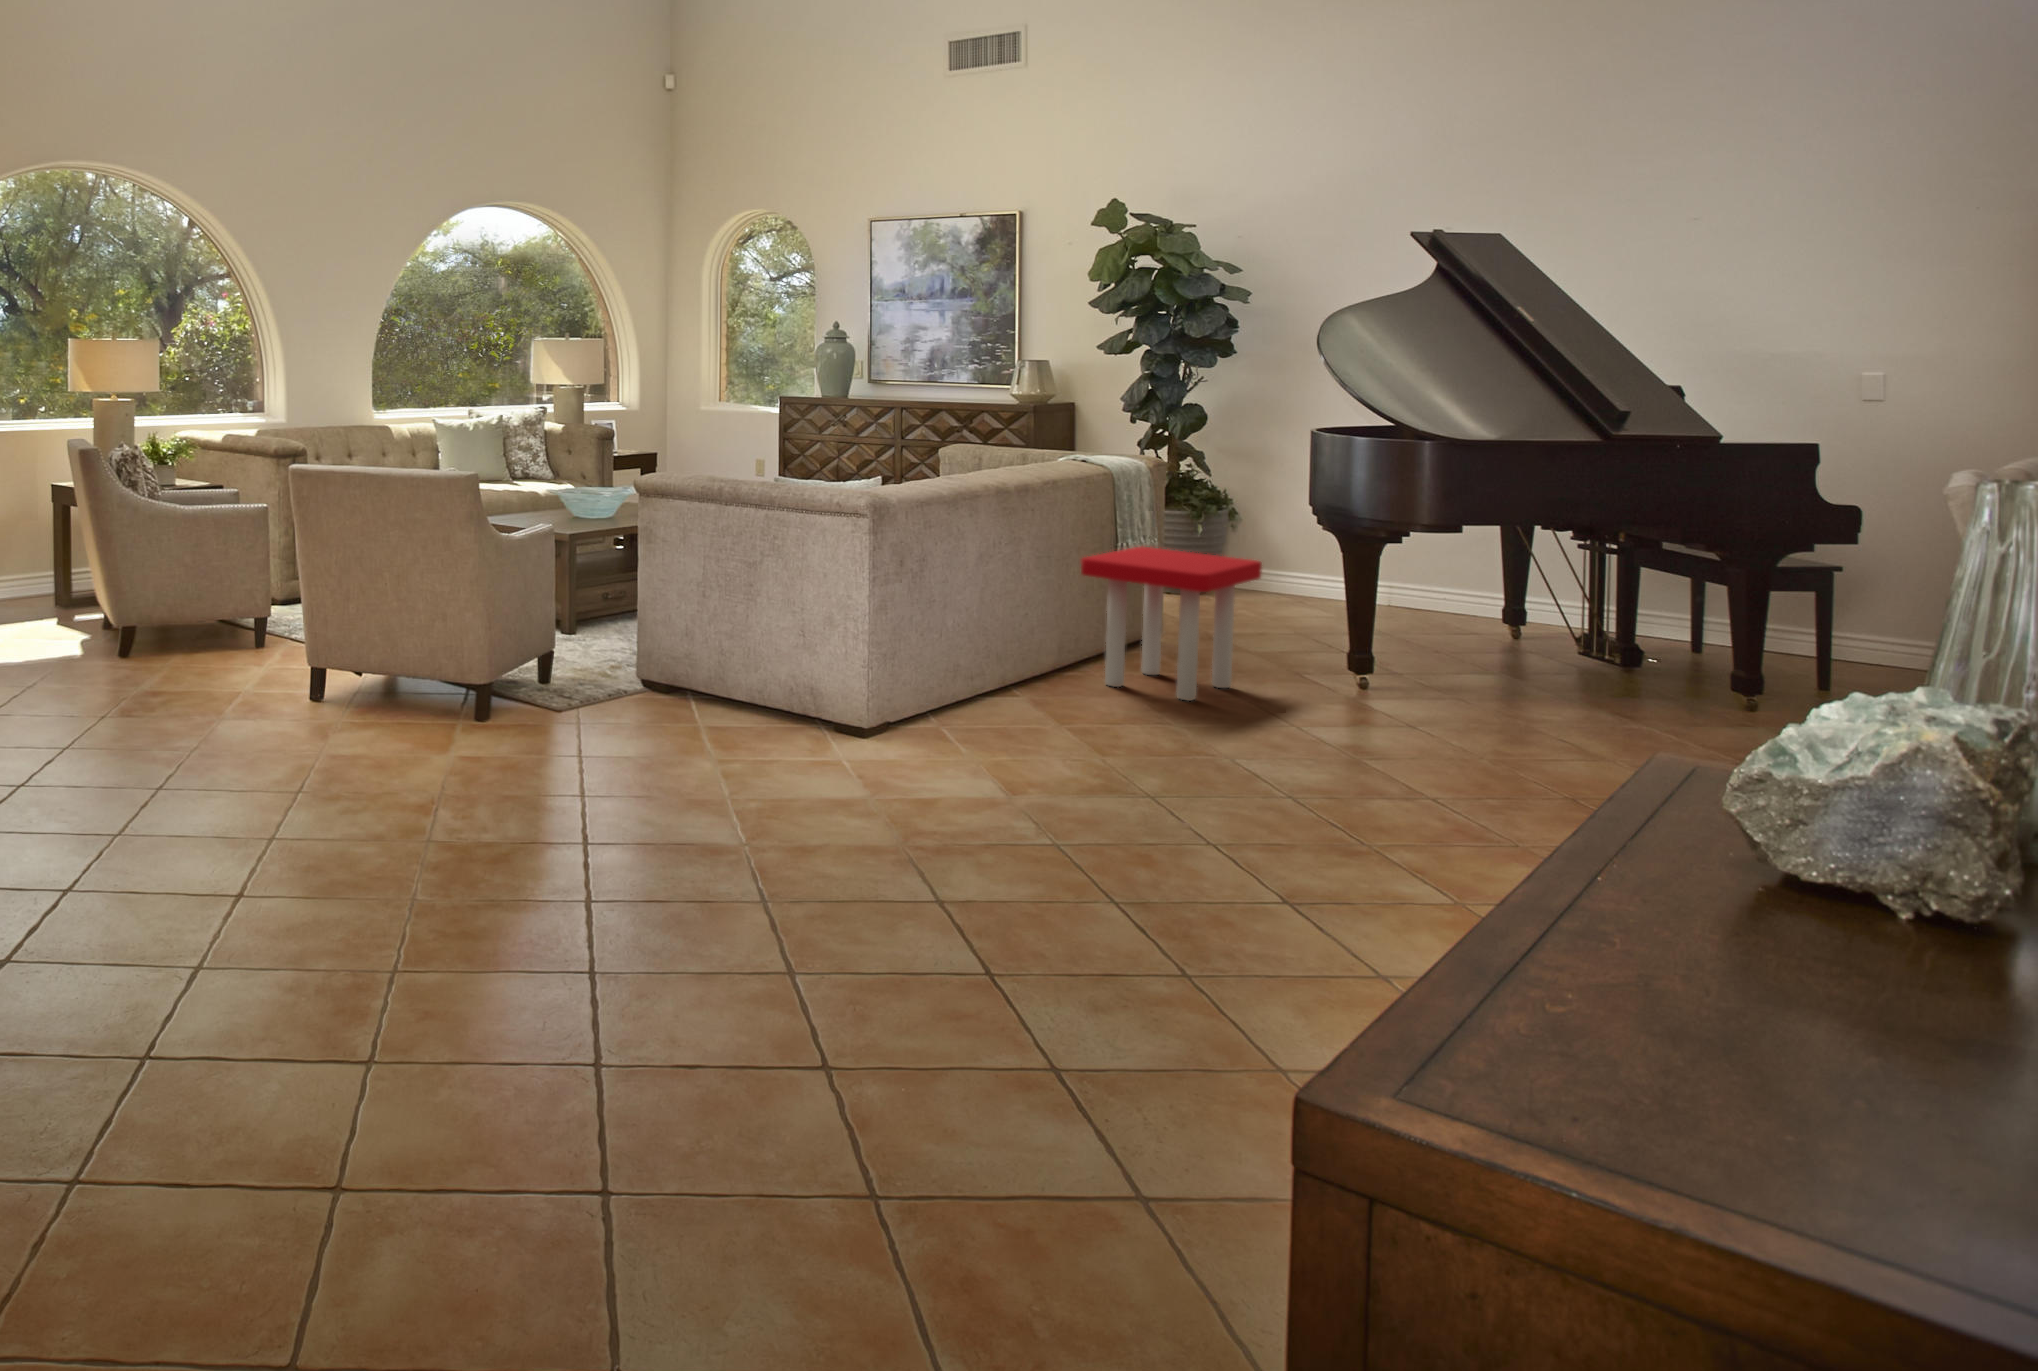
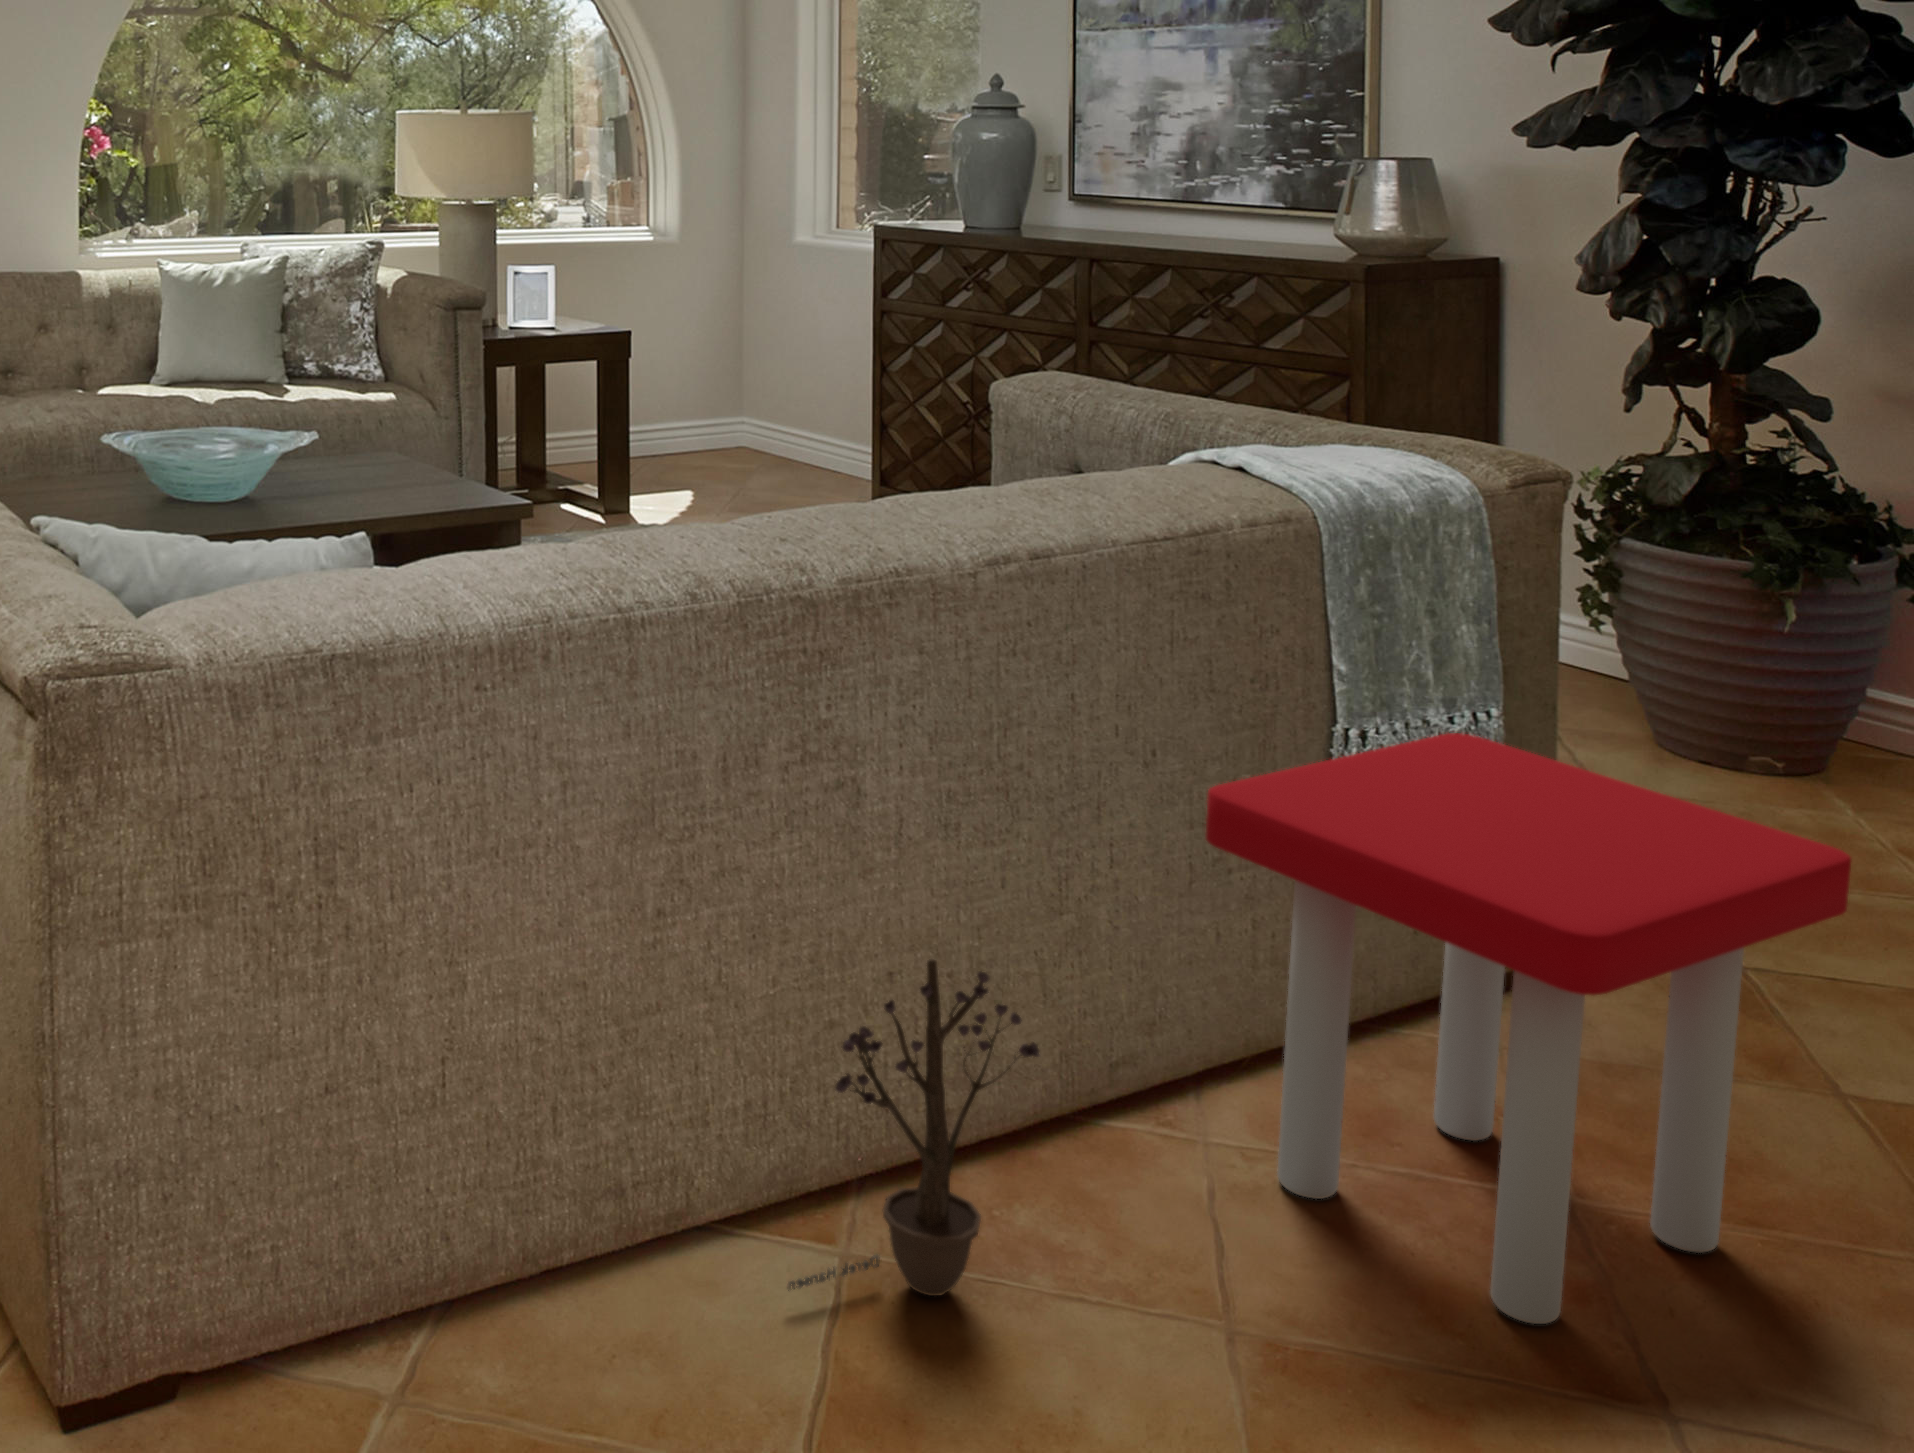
decorative plant: none [990,600,1056,707] -> present [788,959,1039,1296]

